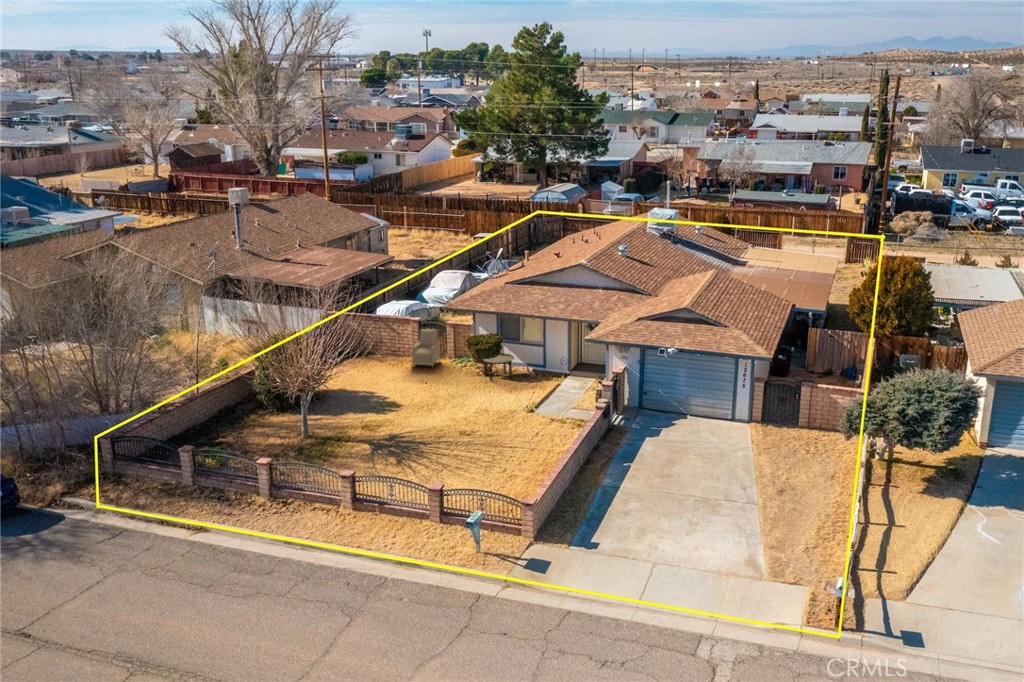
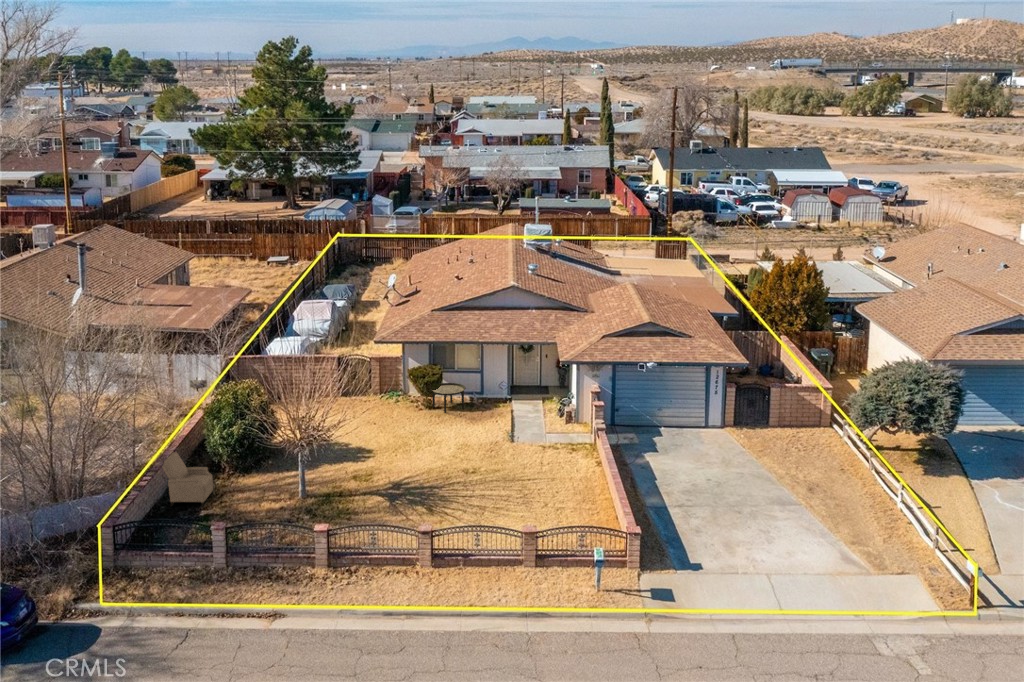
chair: present [412,329,440,367] -> present [162,452,213,506]

